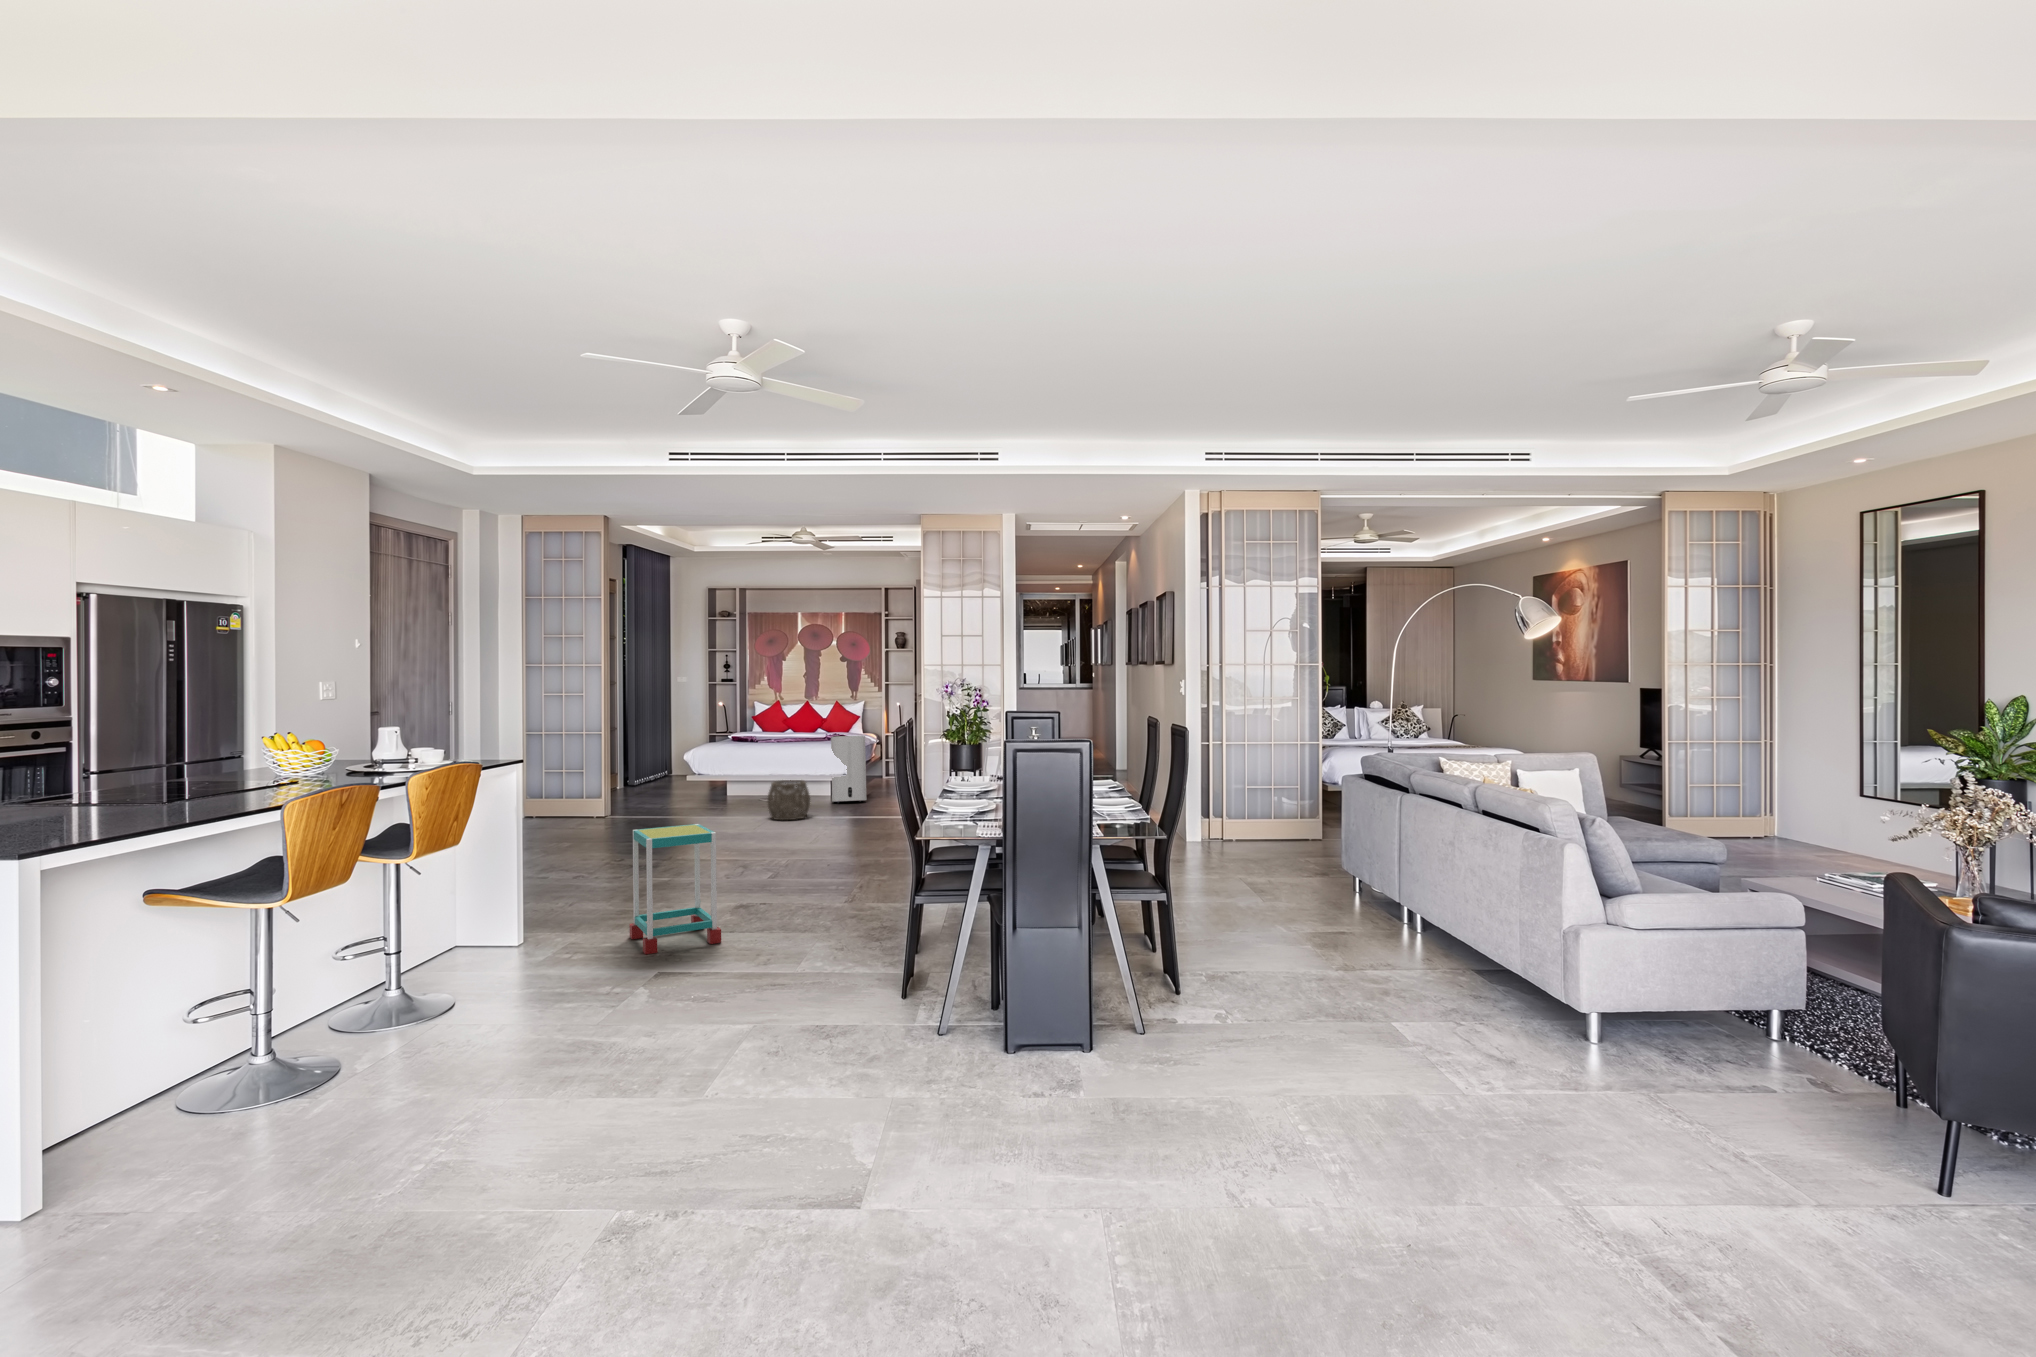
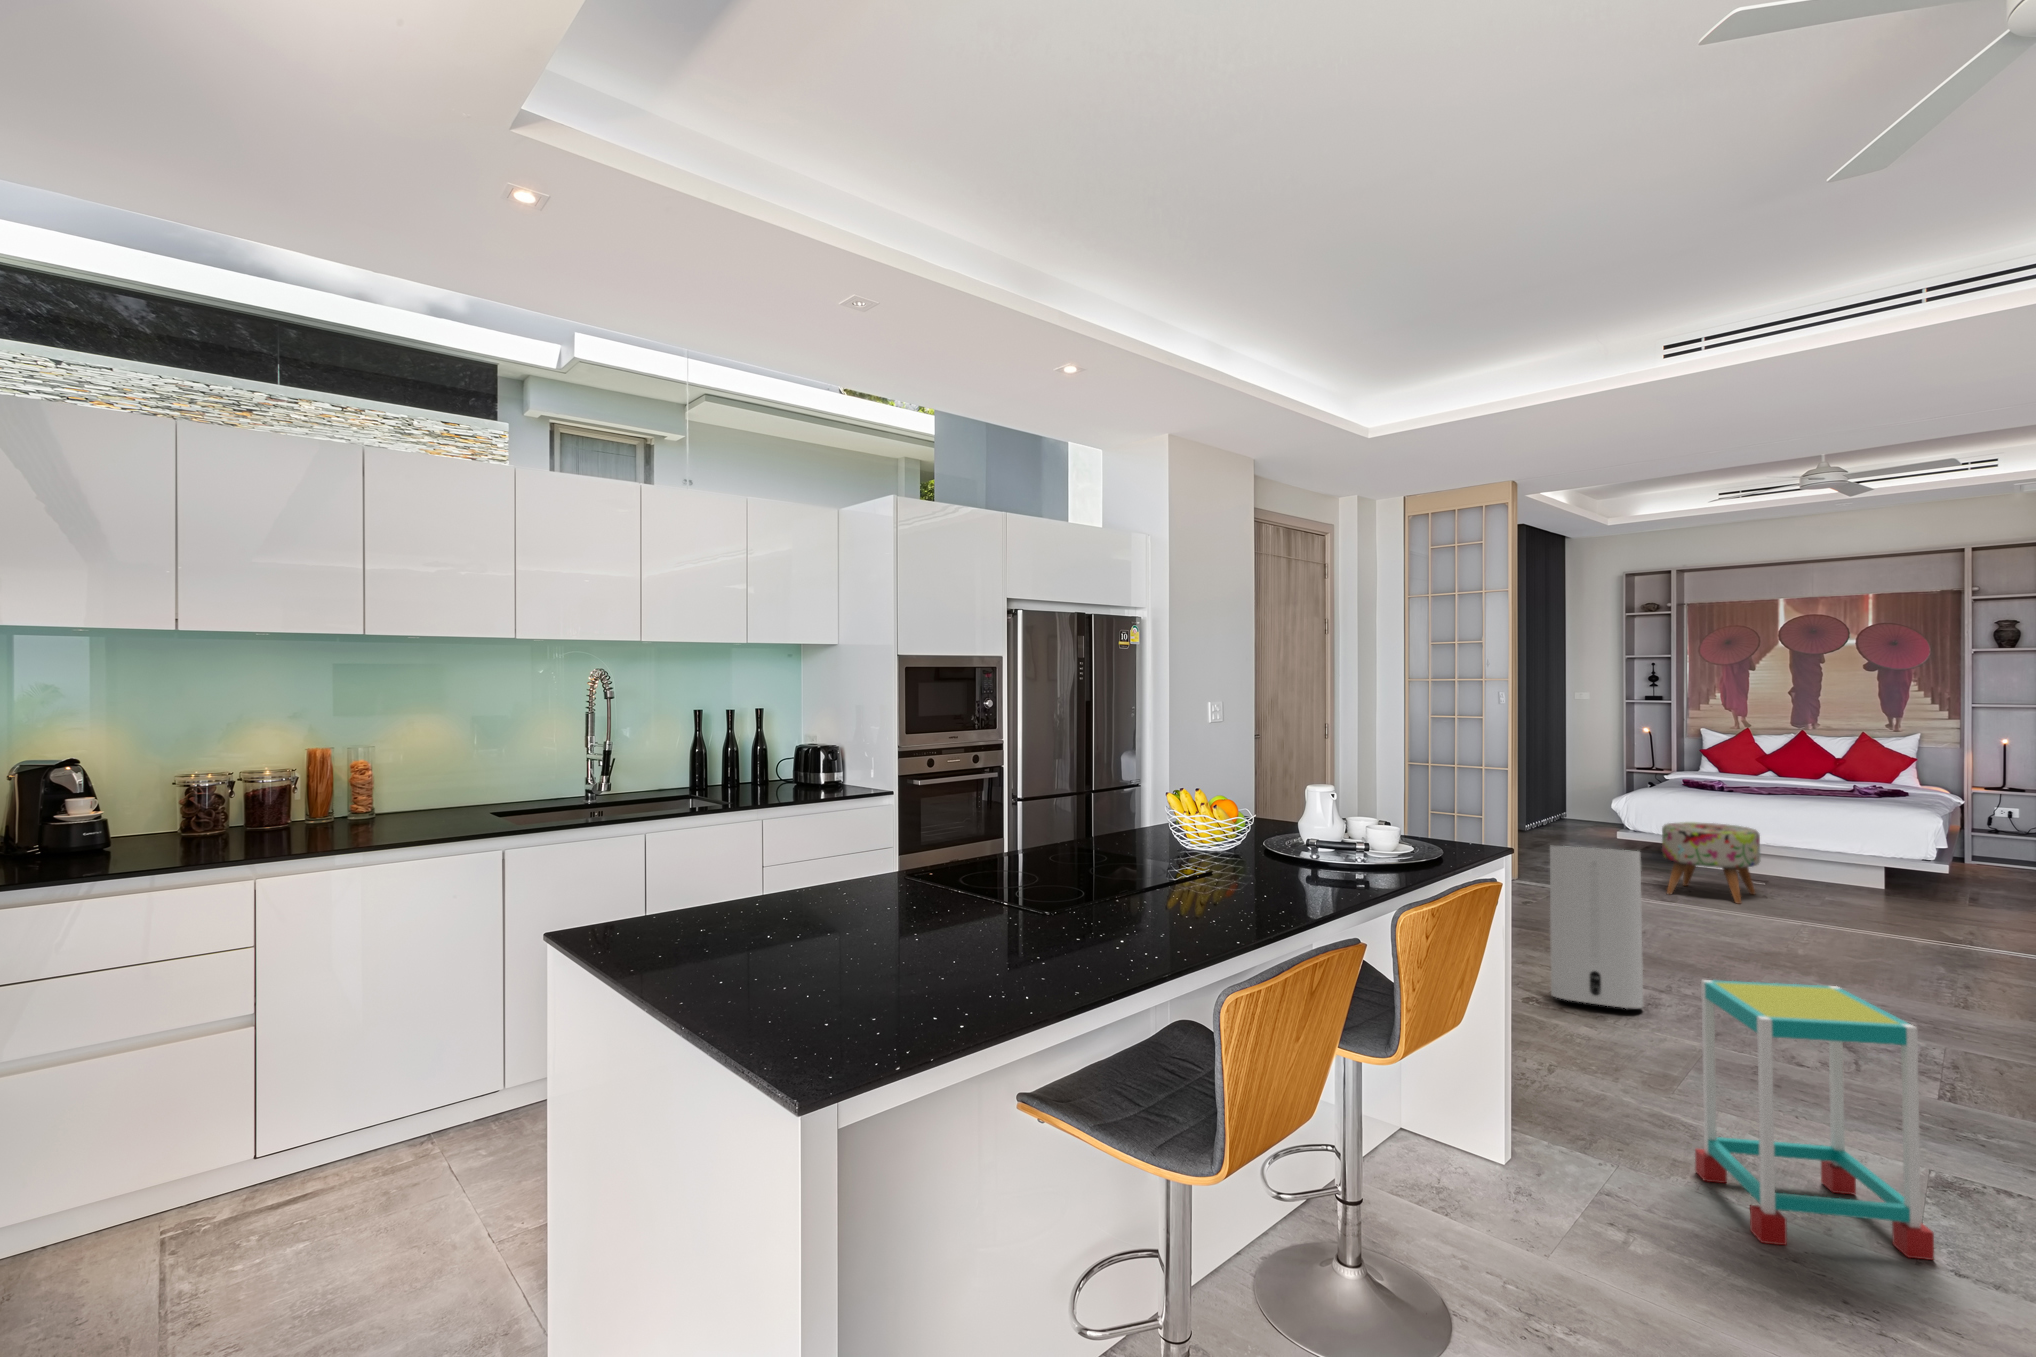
air purifier: present [831,736,867,803] -> present [1550,846,1643,1009]
ottoman: none [700,764,757,815] -> present [1662,822,1760,903]
woven basket: present [767,780,810,820] -> none [1792,860,1882,929]

